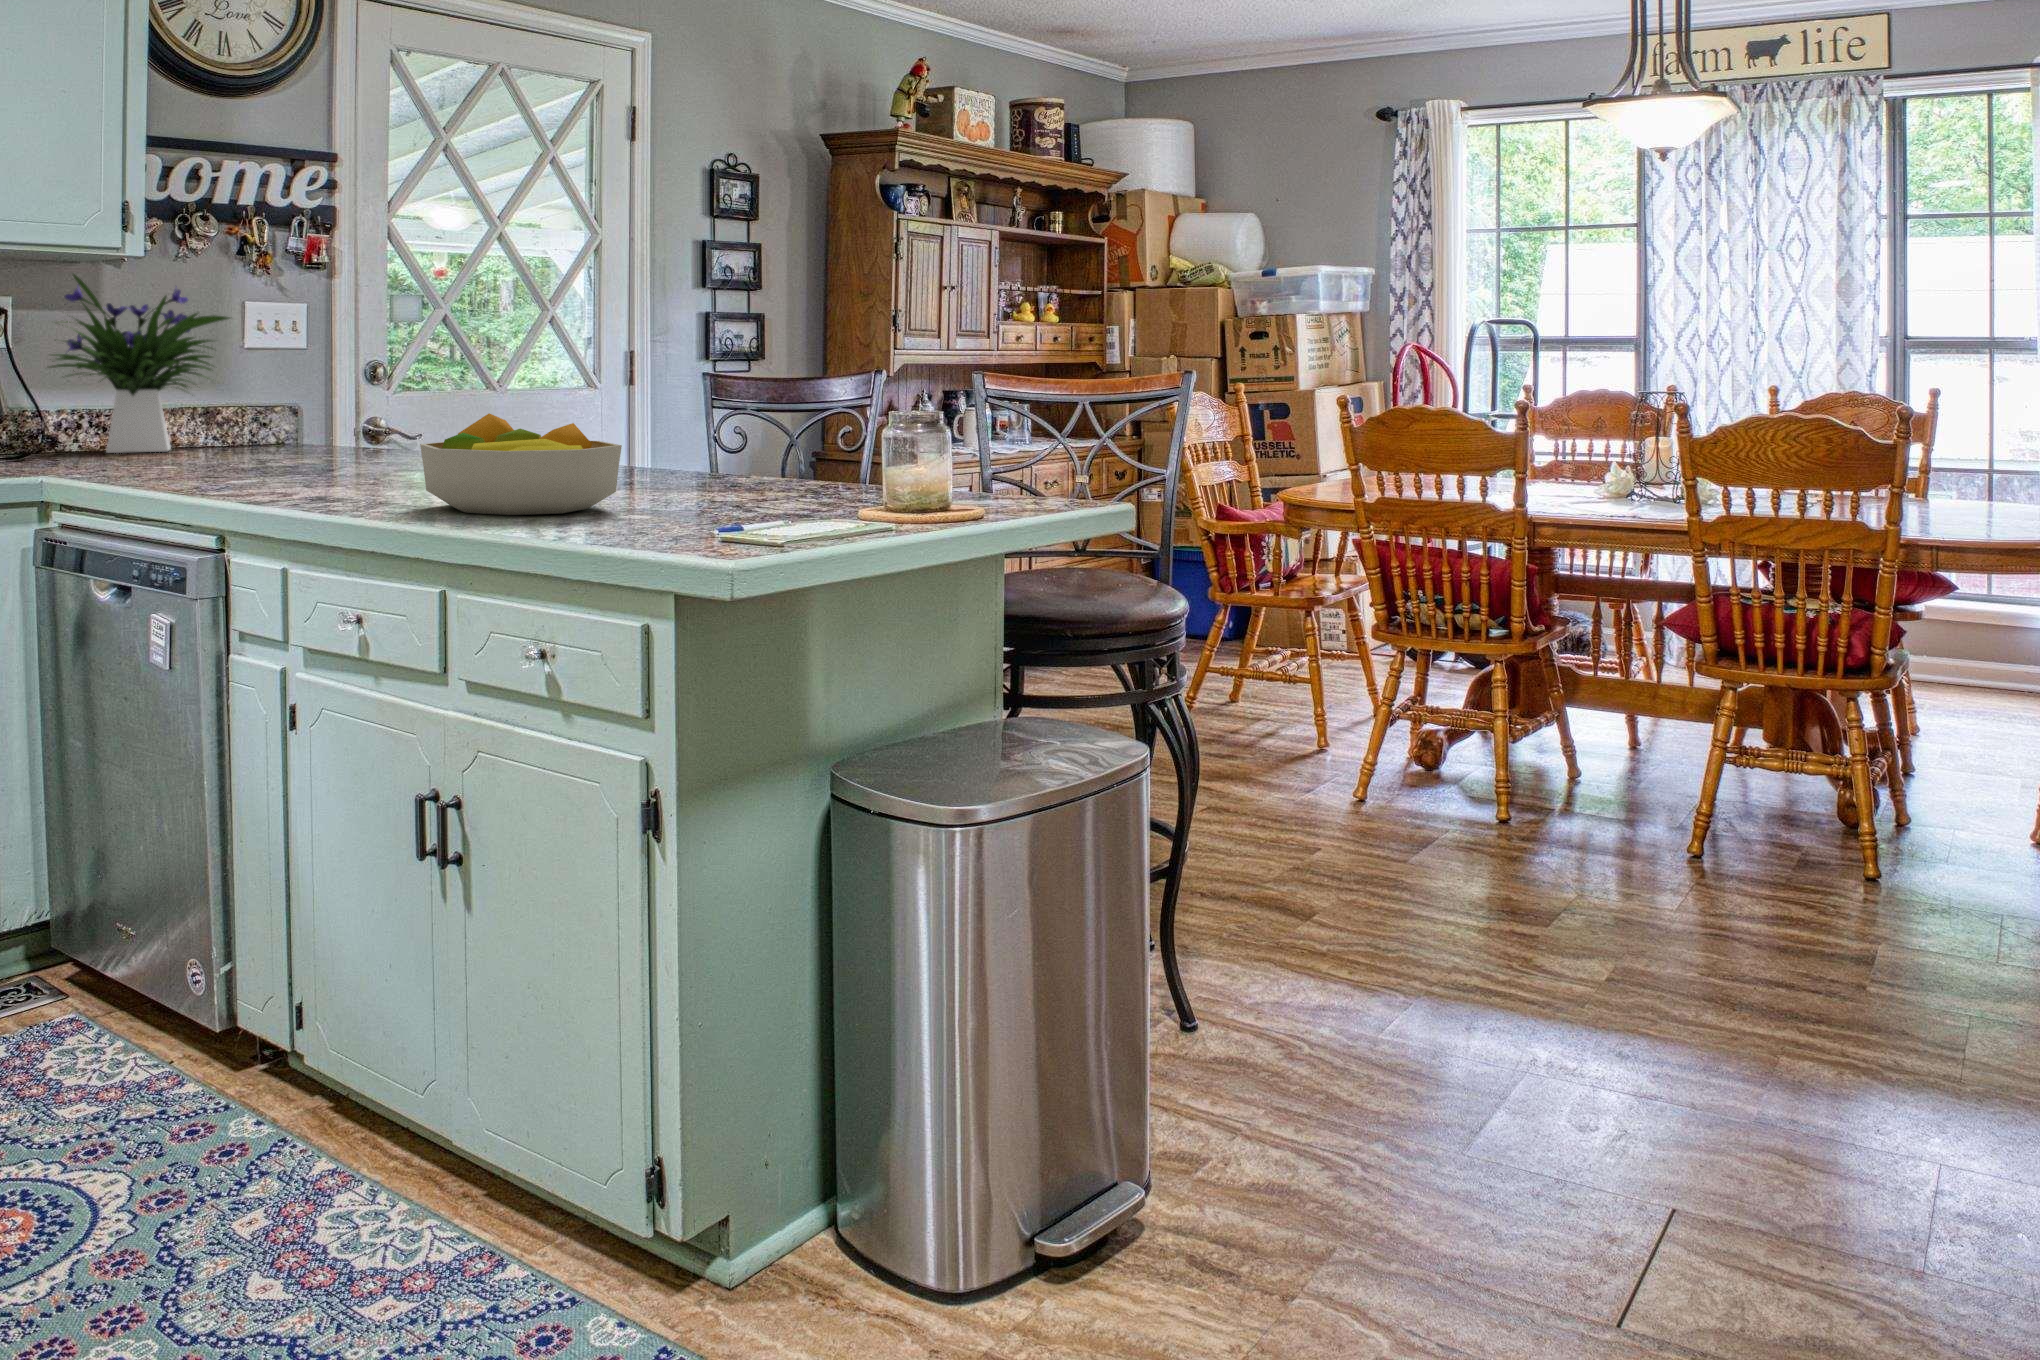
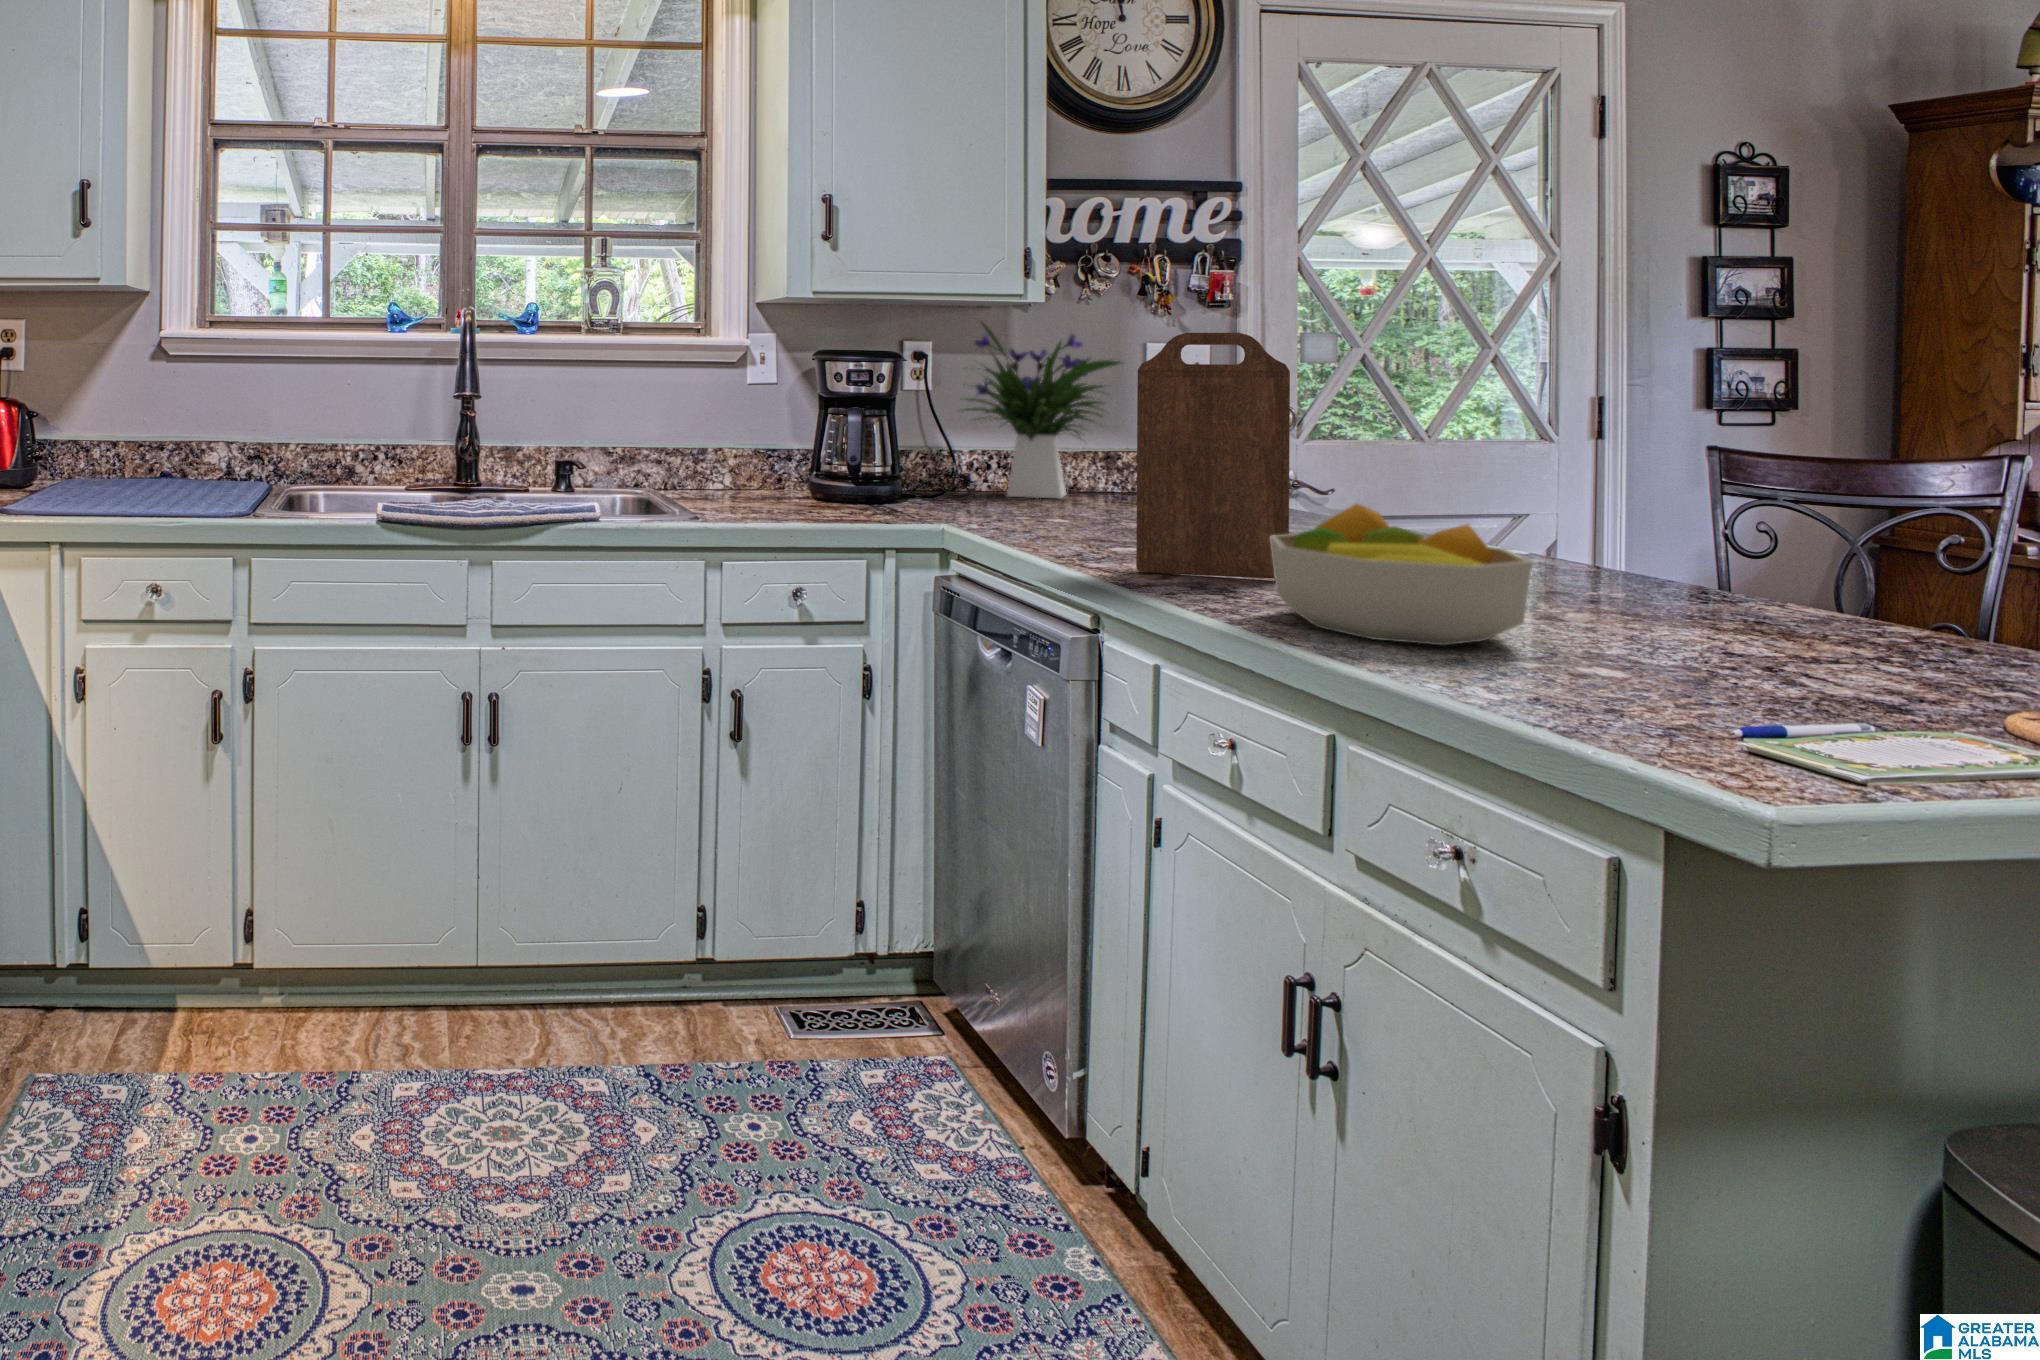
cutting board: none [286,277,423,493] -> present [1136,333,1290,579]

